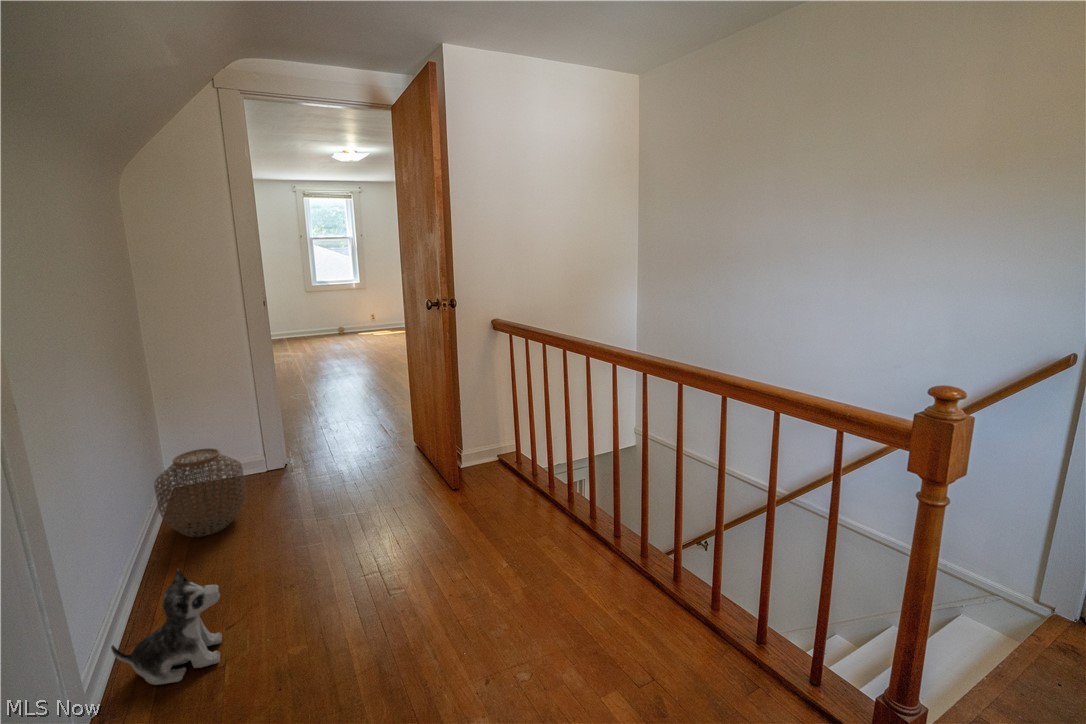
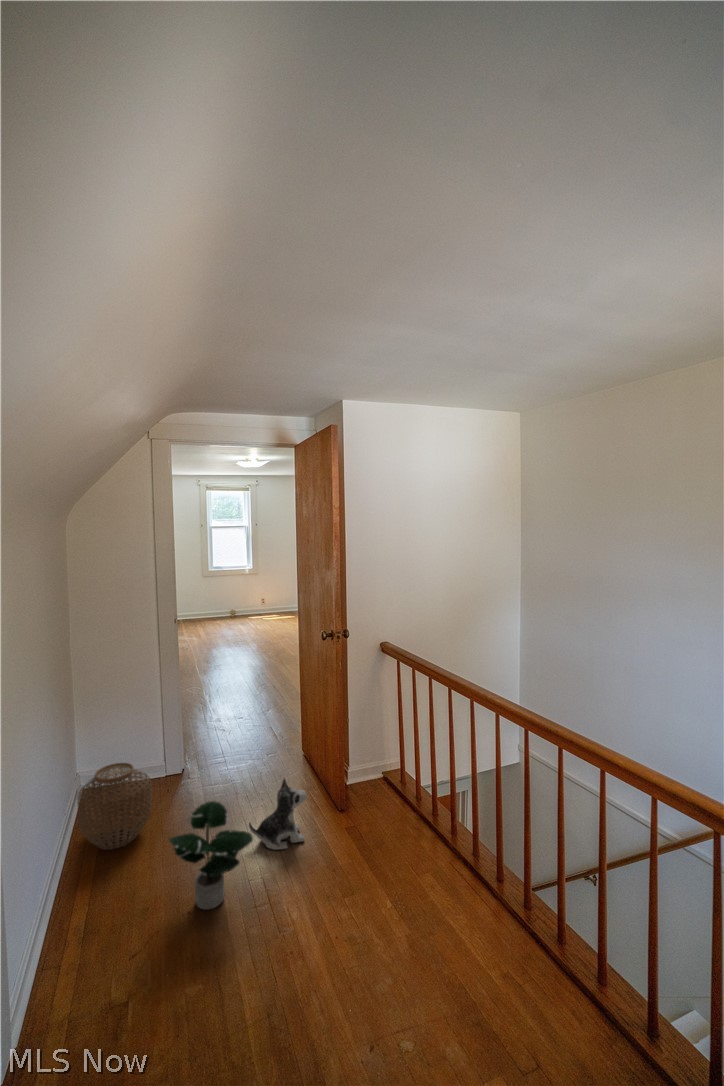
potted plant: none [257,475,356,581] -> present [169,801,253,910]
plush toy: present [111,569,222,685] -> present [249,778,306,850]

